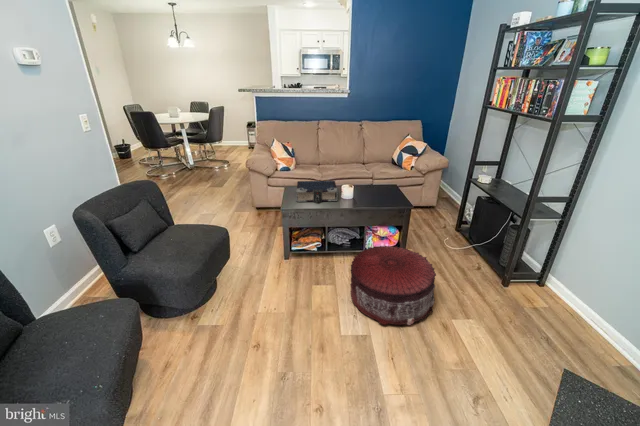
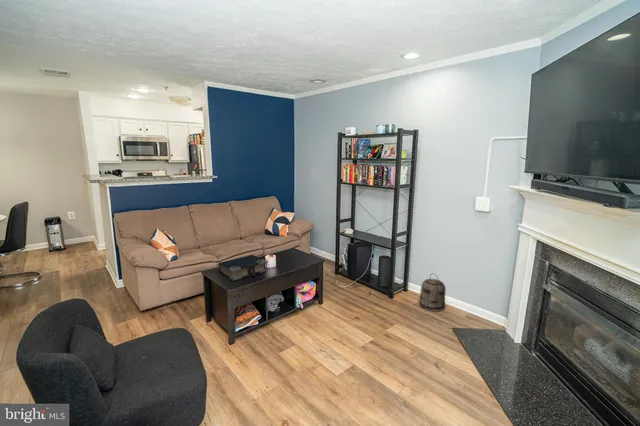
pouf: present [350,246,436,325] -> none [307,292,376,353]
basket: none [542,277,602,338] -> present [419,279,446,311]

